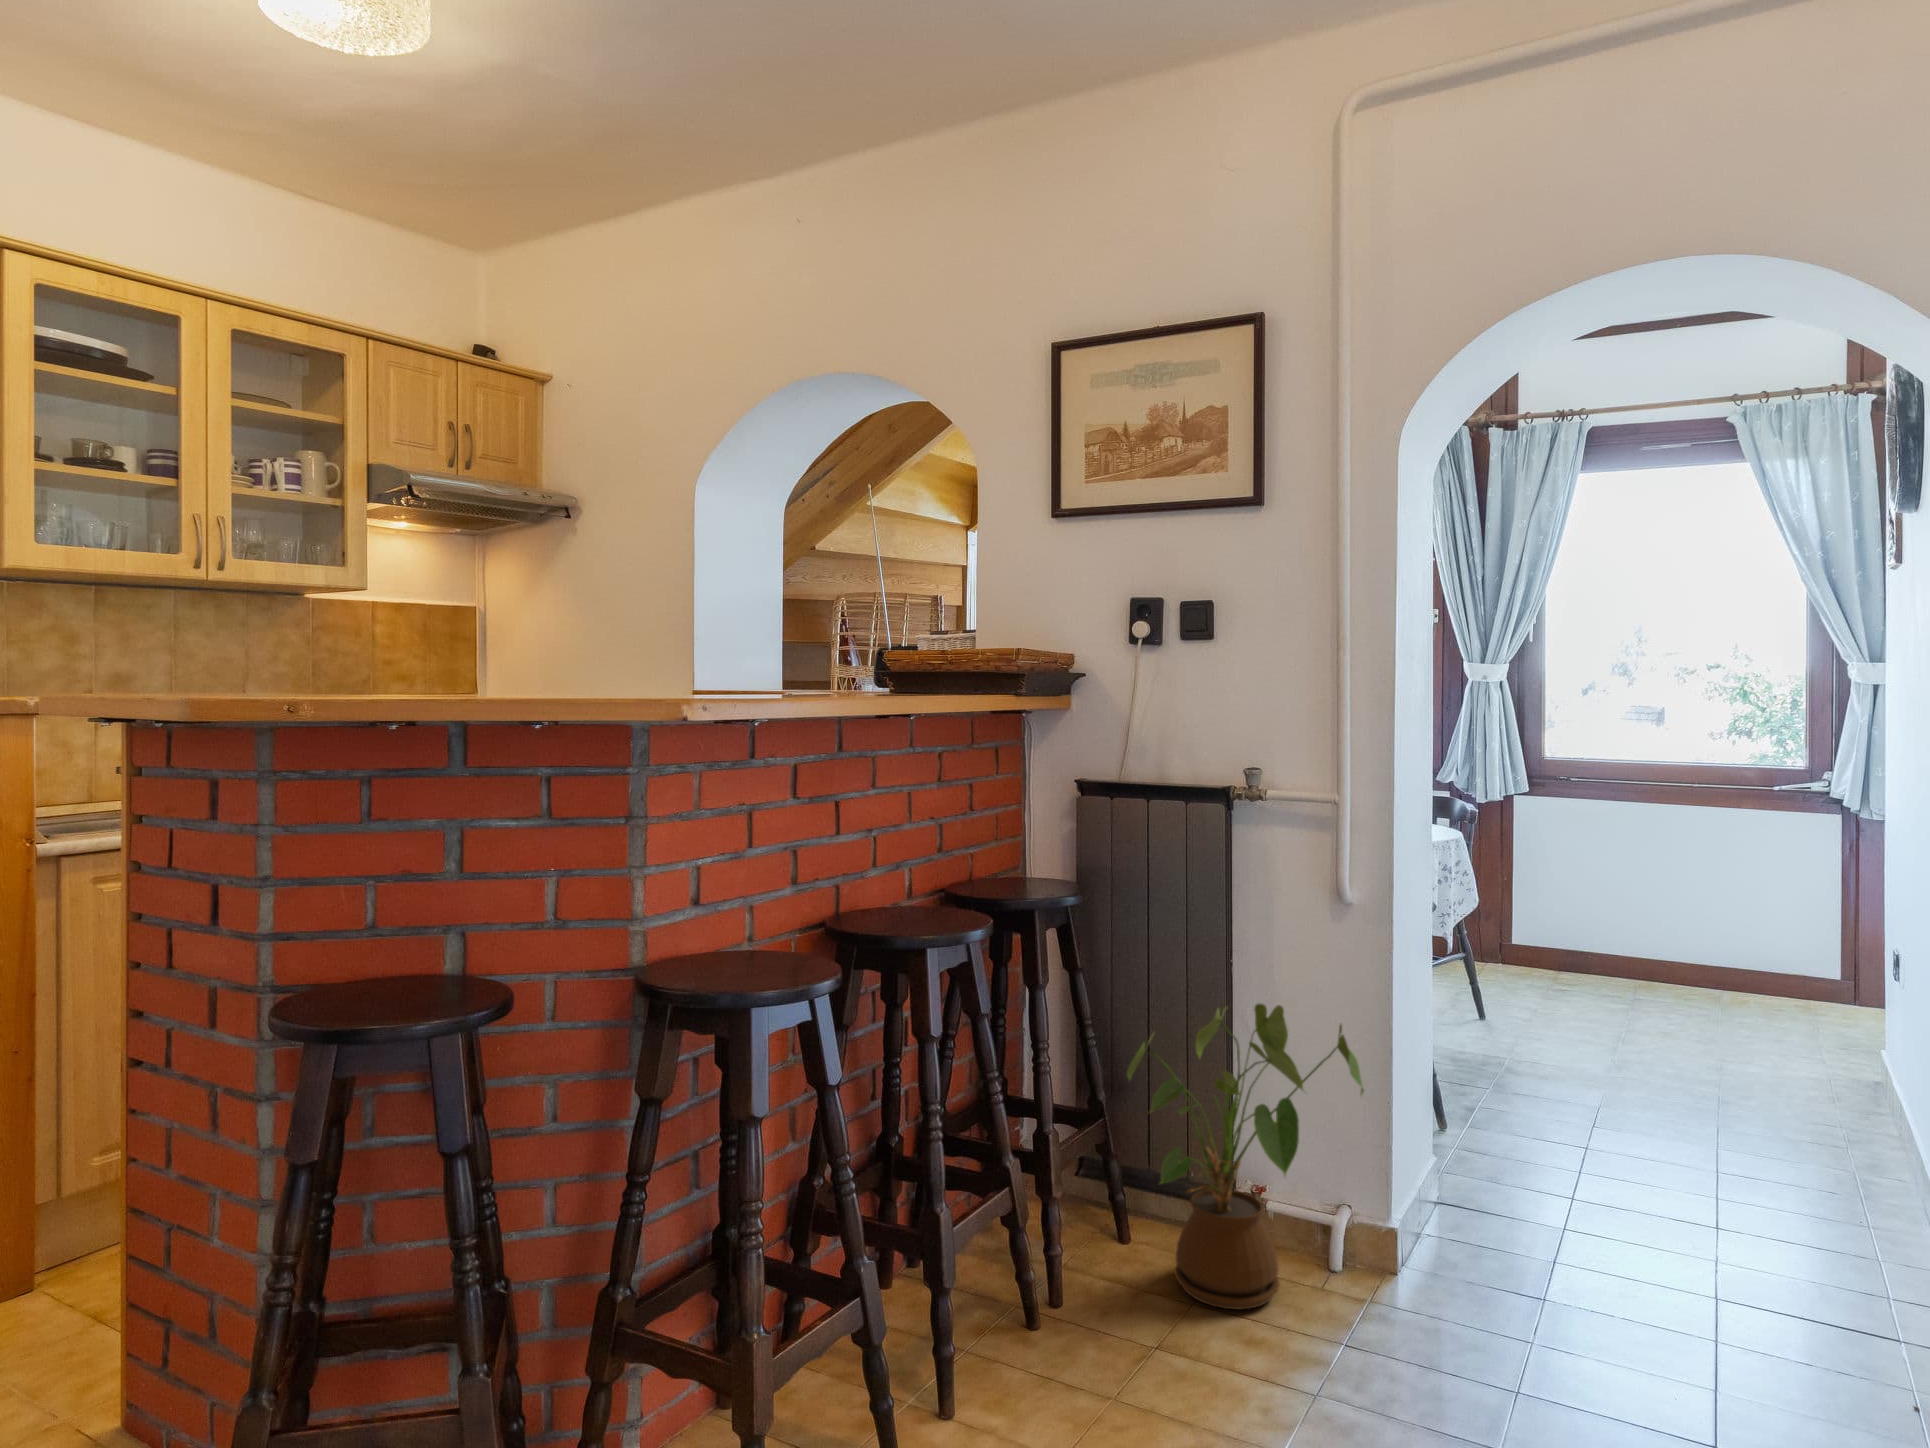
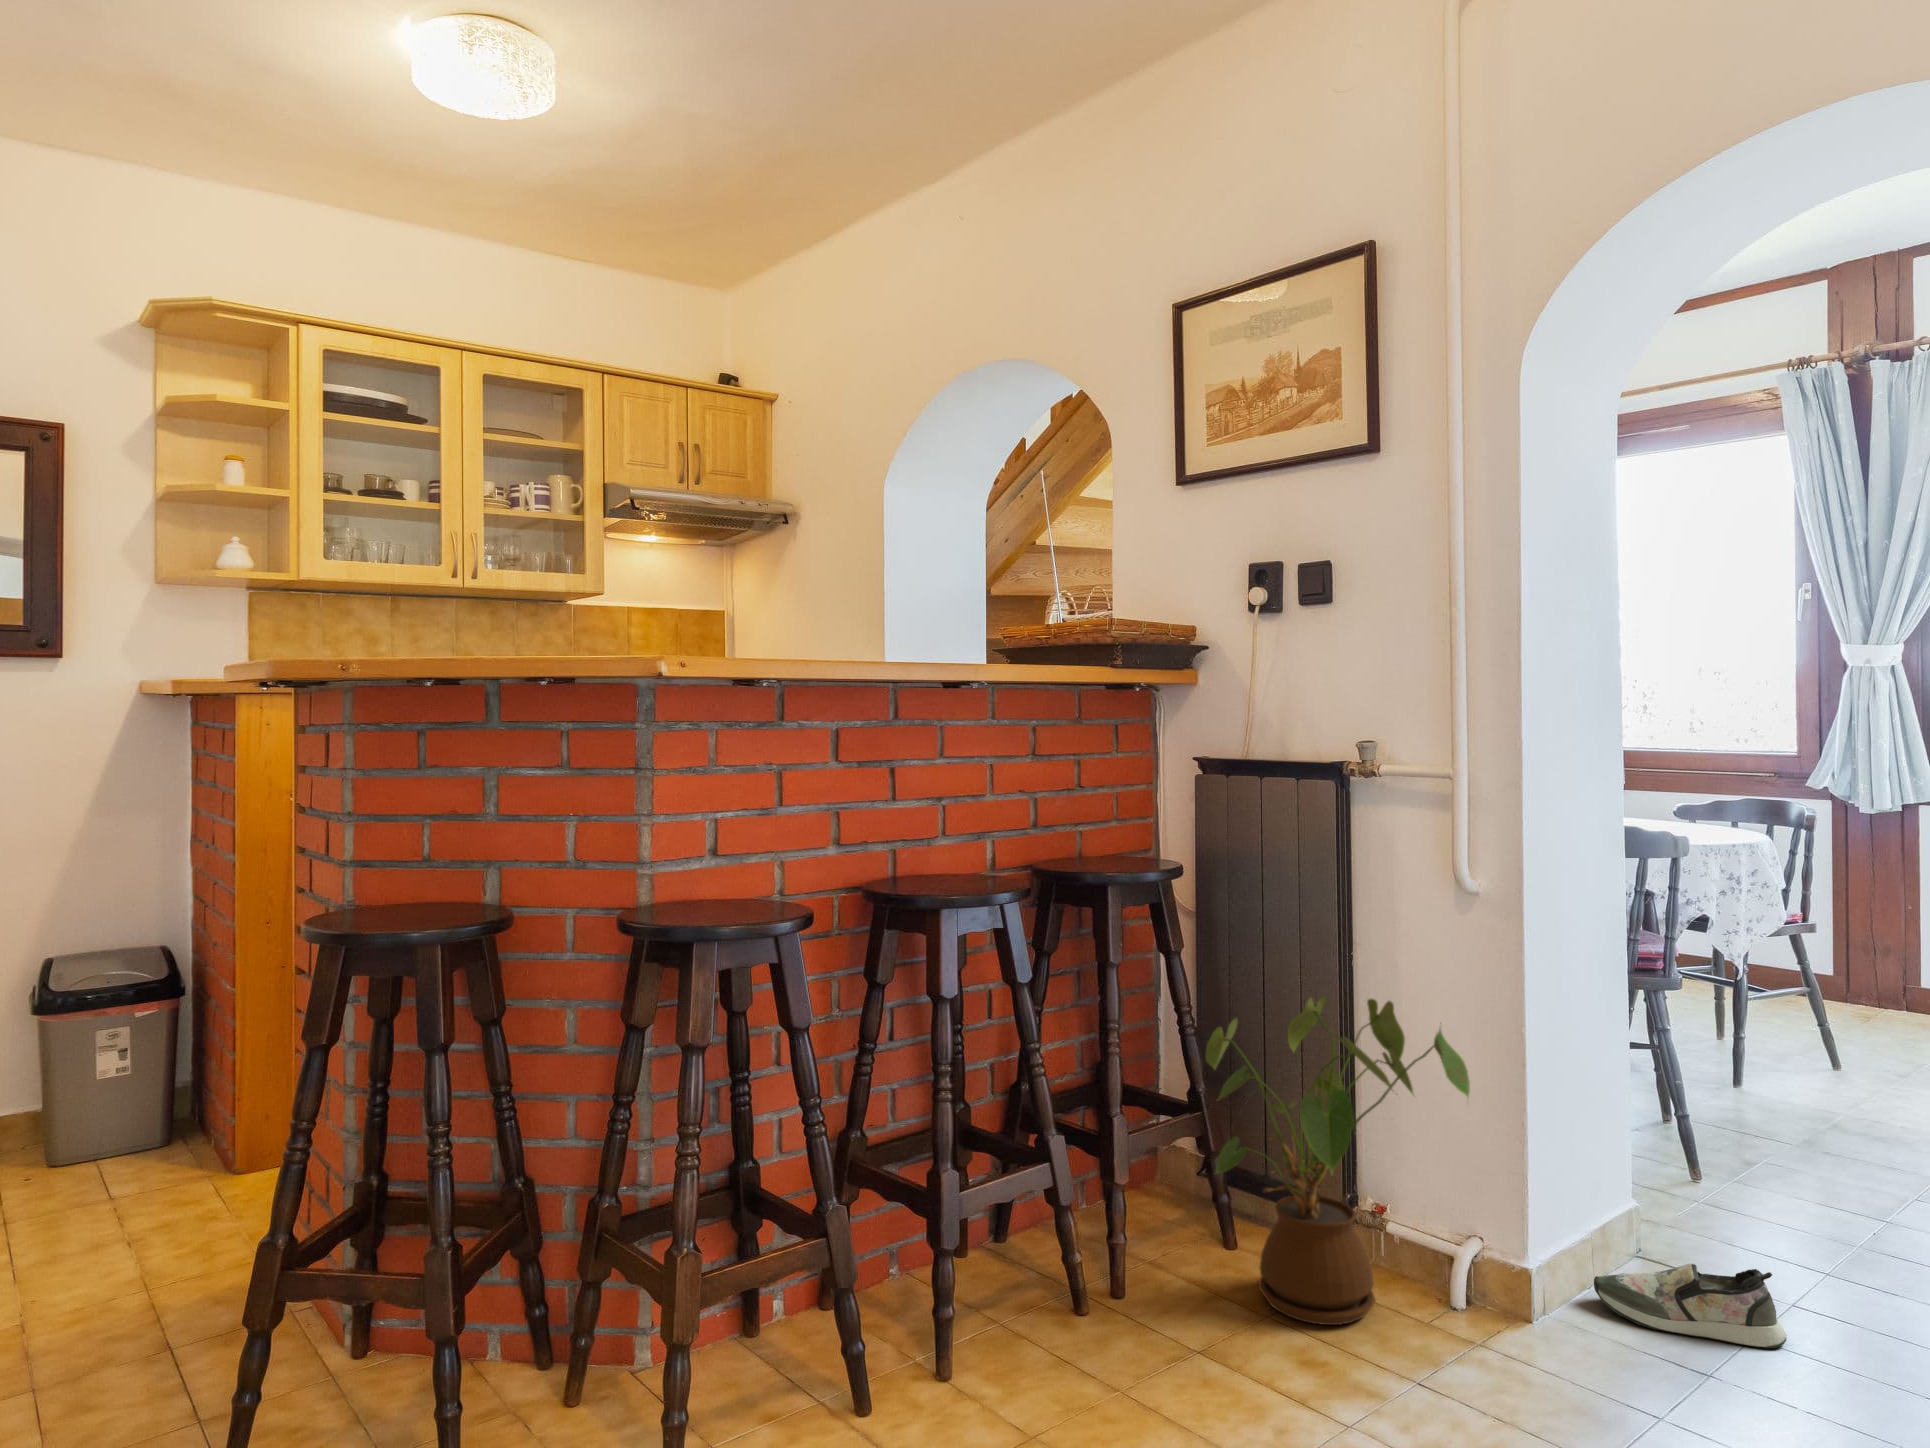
shoe: none [1434,1205,1586,1275] -> present [1594,1264,1786,1348]

